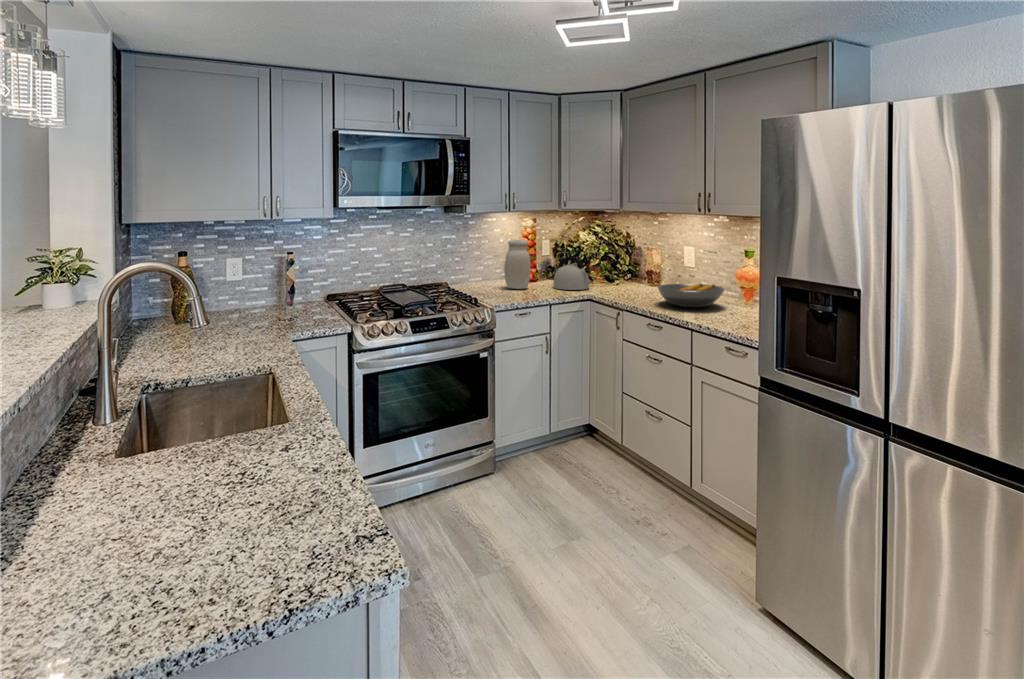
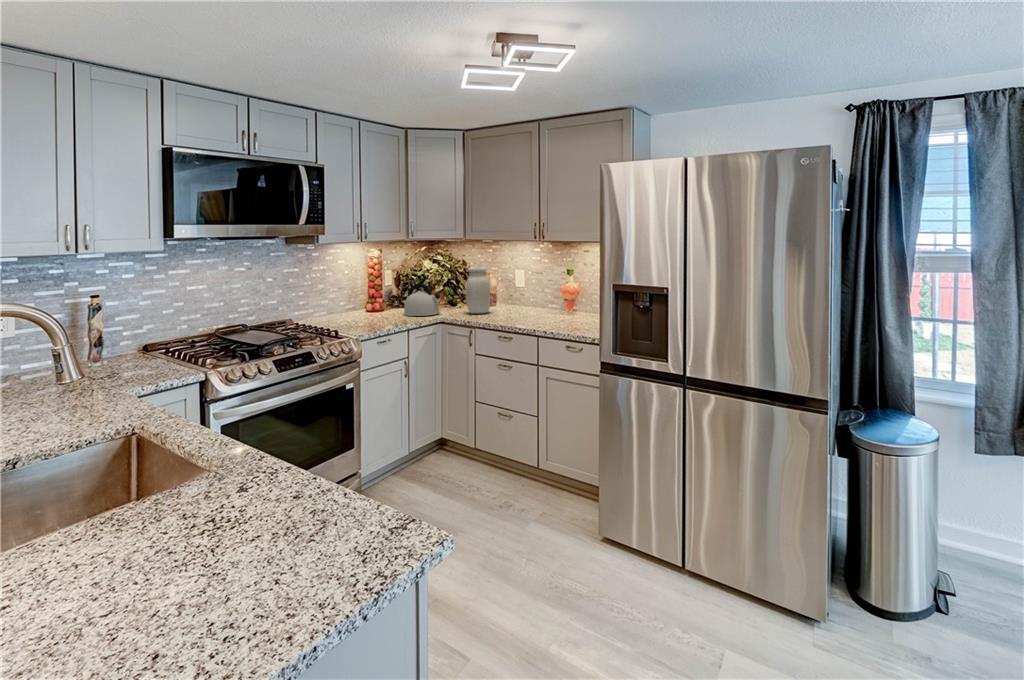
jar: present [505,240,530,289] -> present [466,267,491,314]
fruit bowl: present [658,284,725,307] -> none [510,300,569,322]

